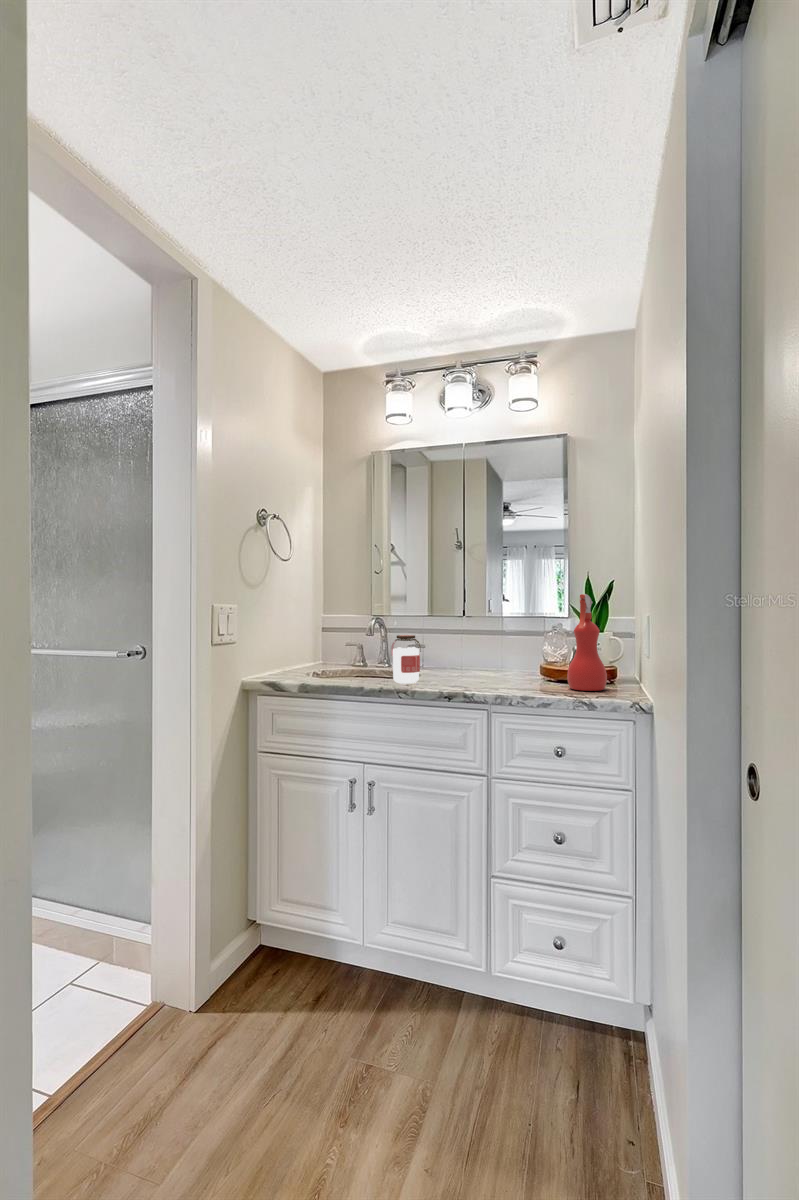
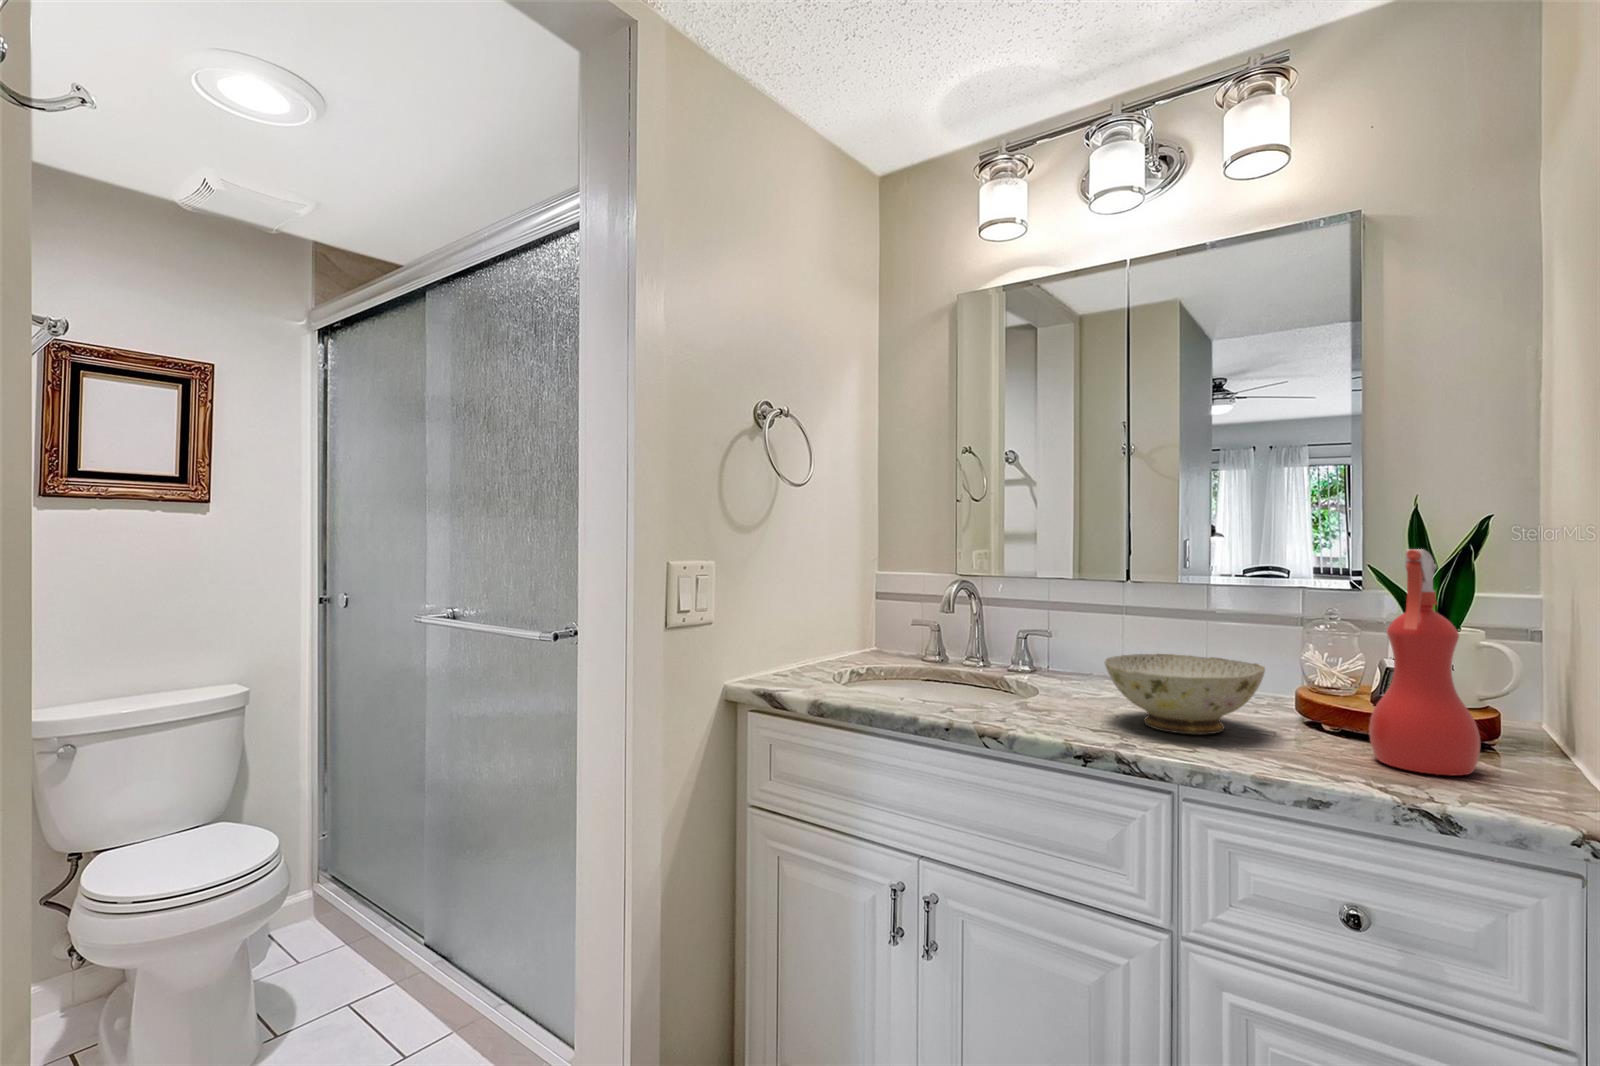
jar: present [391,635,421,684] -> none [974,621,1032,718]
ceramic bowl: none [456,650,527,685] -> present [1105,654,1265,734]

